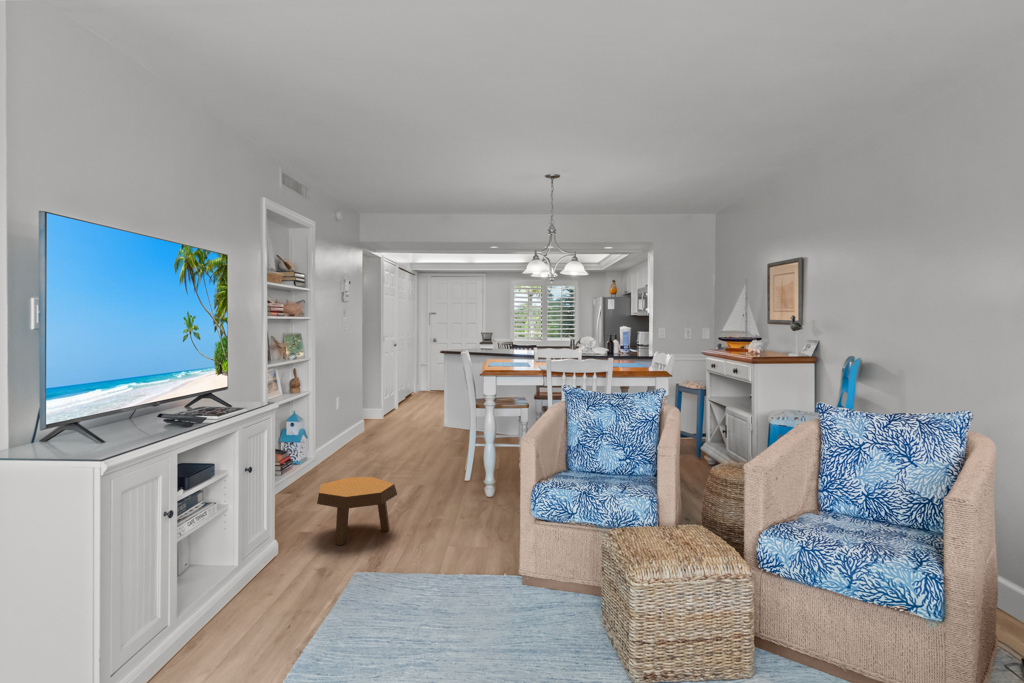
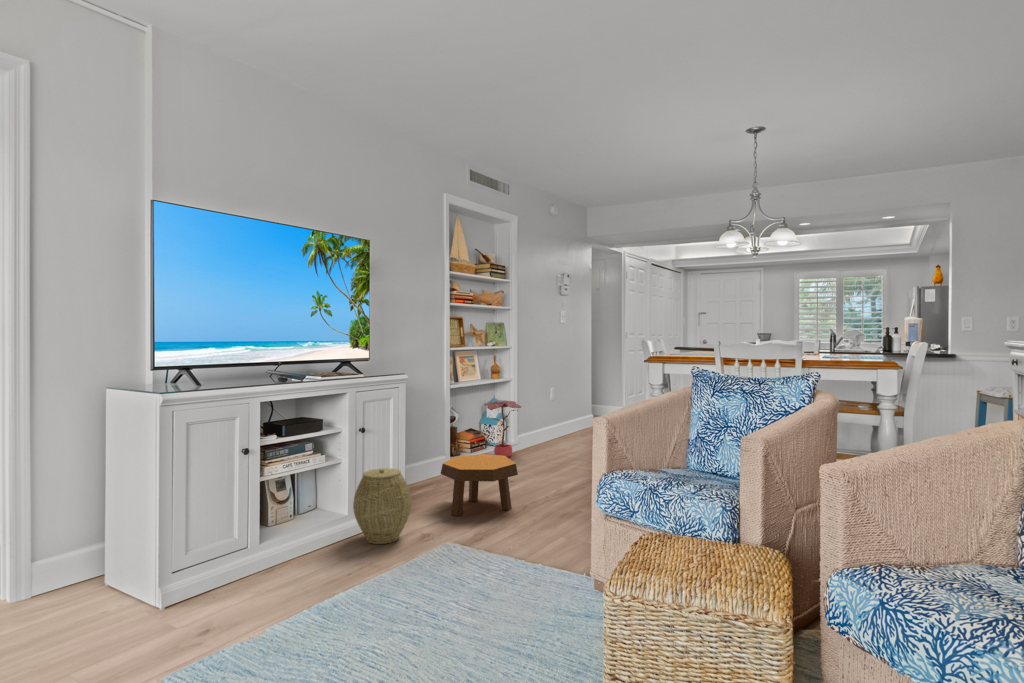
potted plant: none [303,418,348,478] -> present [484,401,521,457]
woven basket: none [253,505,318,588] -> present [353,468,411,544]

